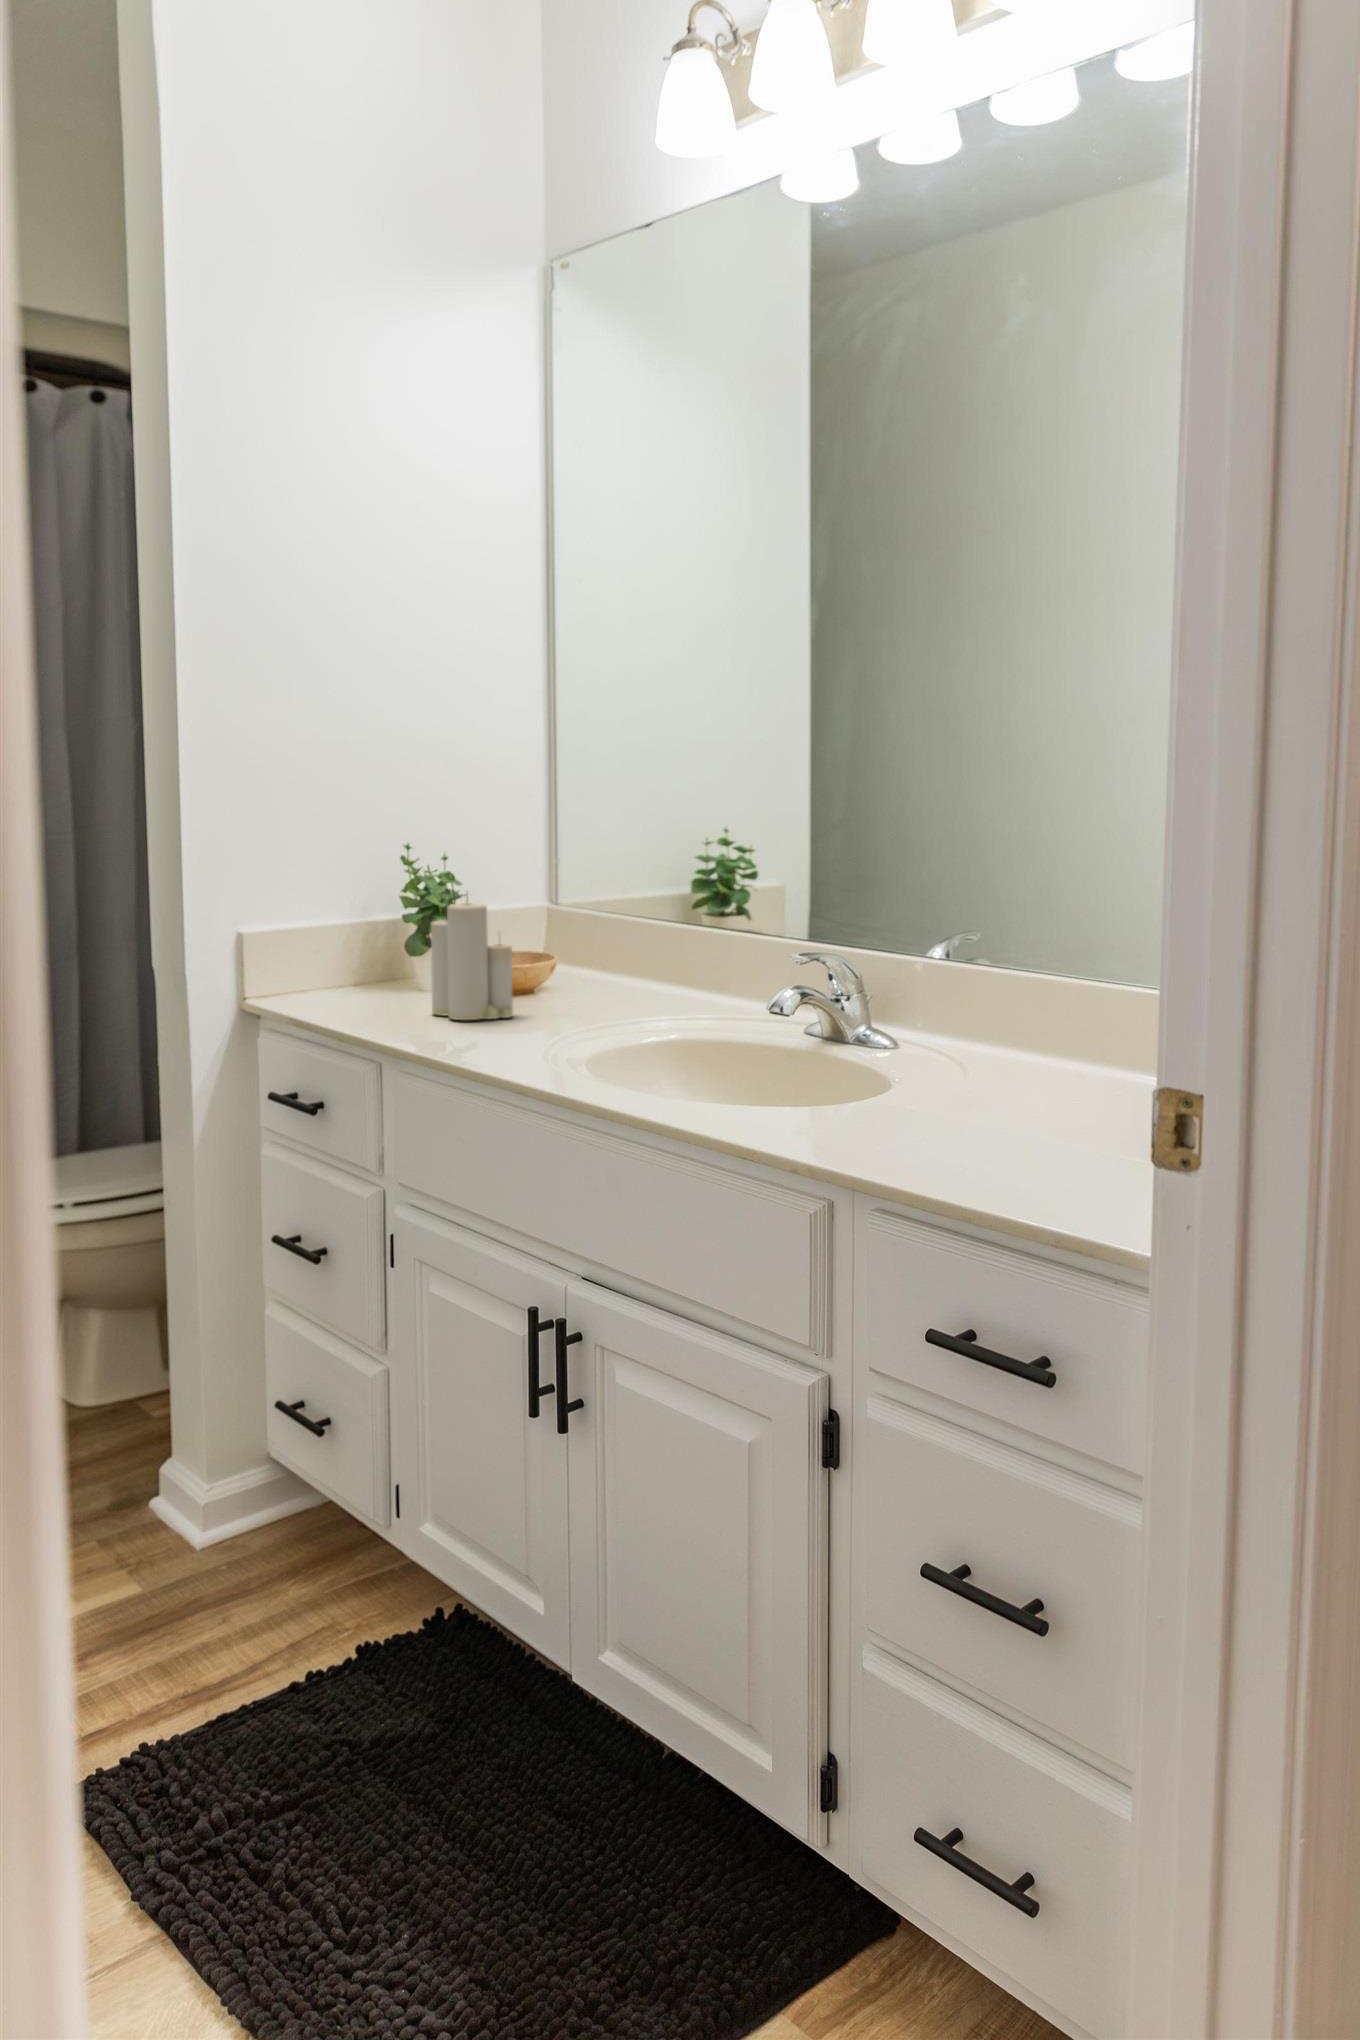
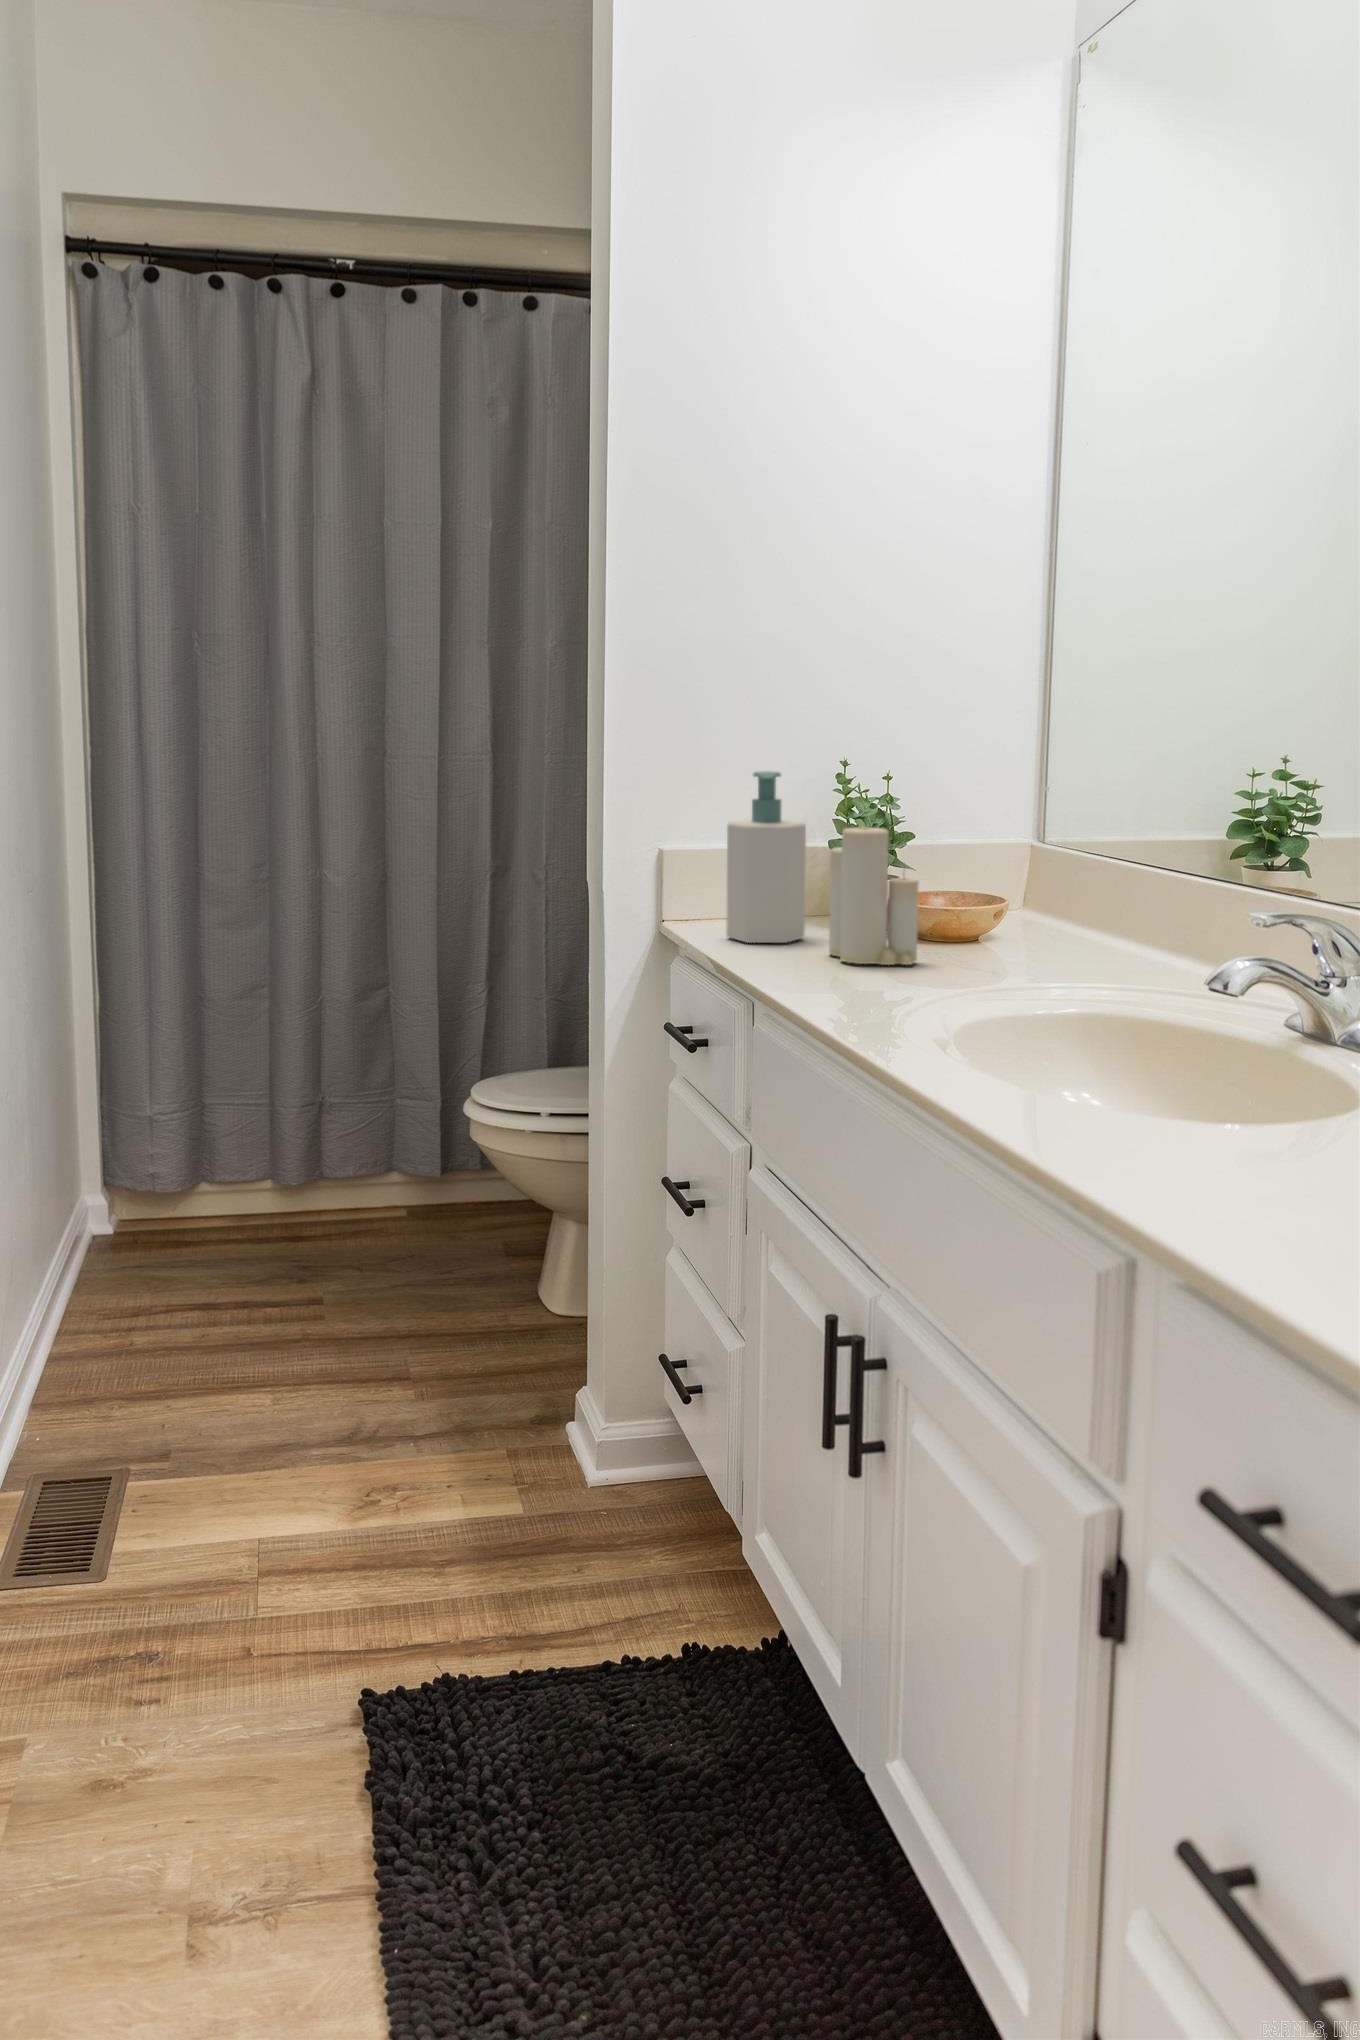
soap bottle: none [321,855,394,1010] -> present [726,771,806,943]

